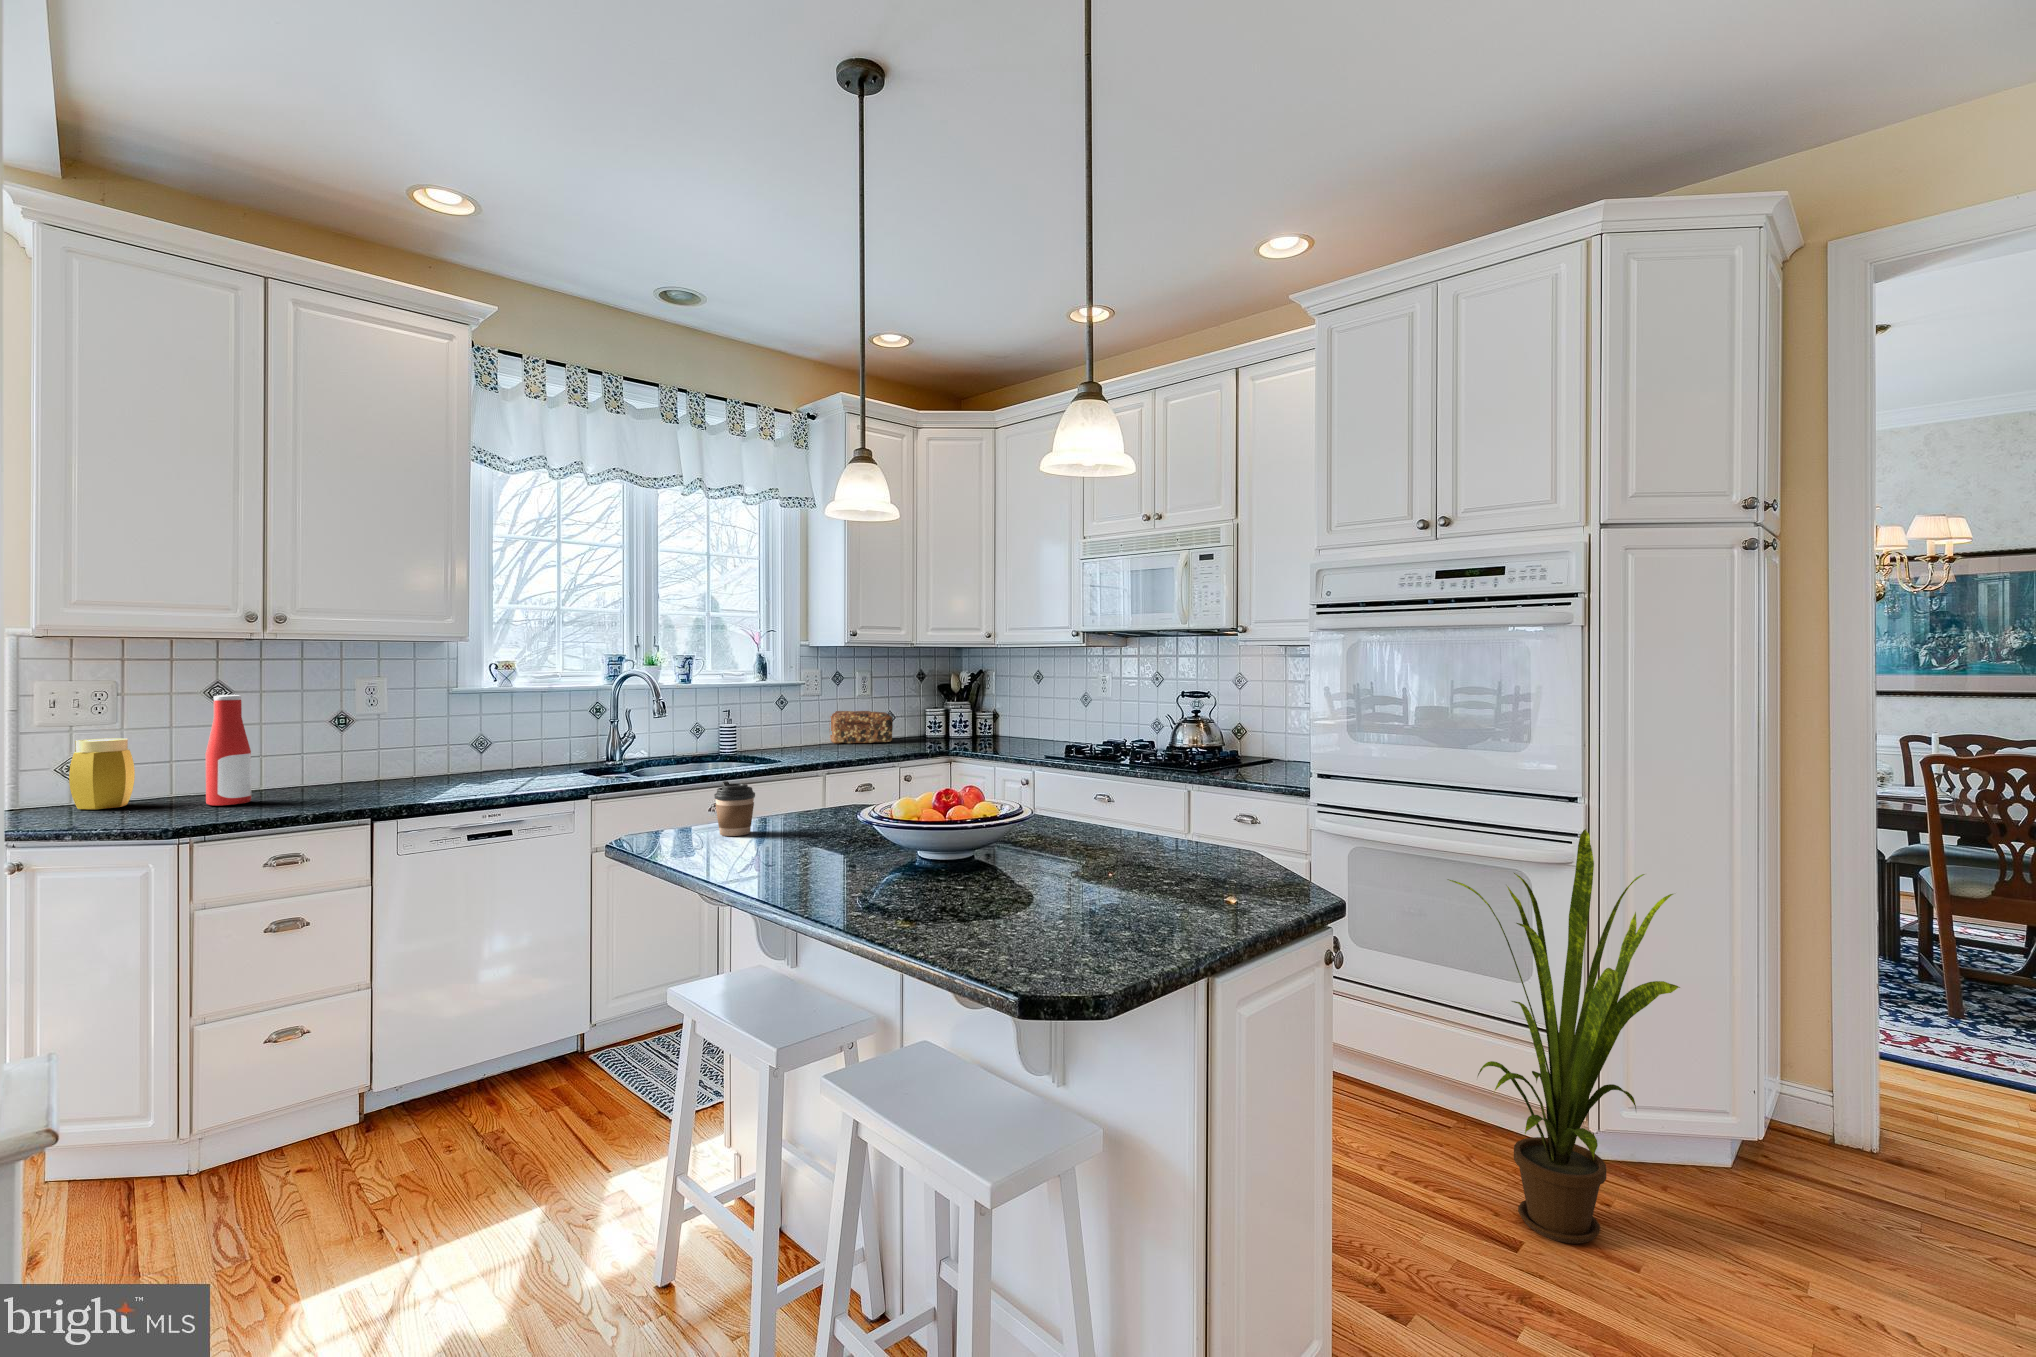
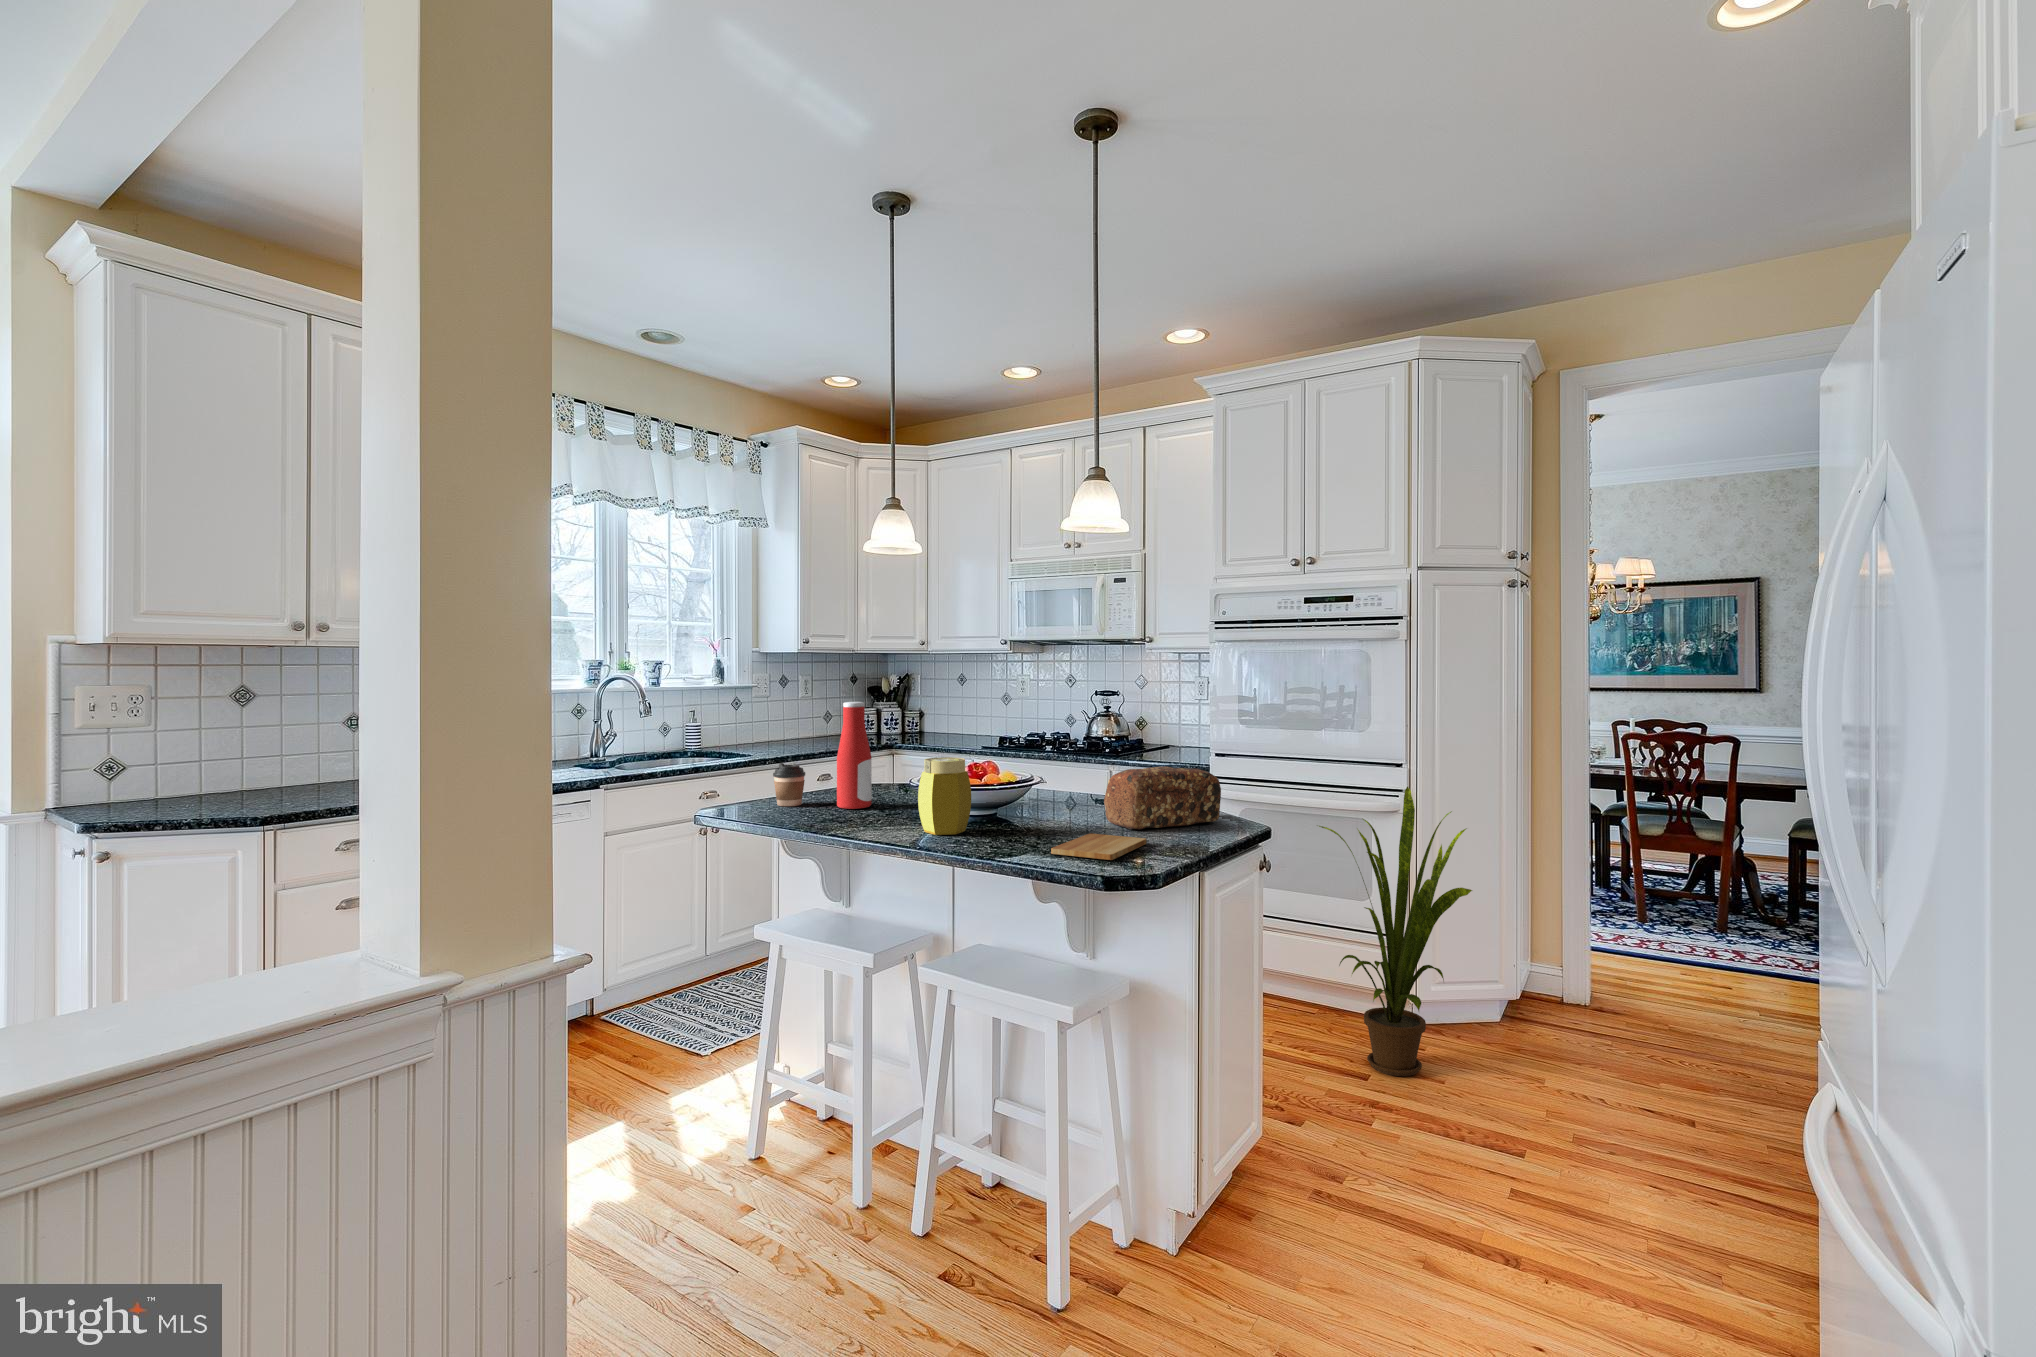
bottle: present [205,695,251,806] -> present [837,702,872,809]
bread loaf: present [829,711,893,744] -> present [1104,766,1221,830]
jar: present [69,738,135,809] -> present [918,757,971,835]
cutting board: none [994,896,1145,946] -> present [1051,833,1147,860]

